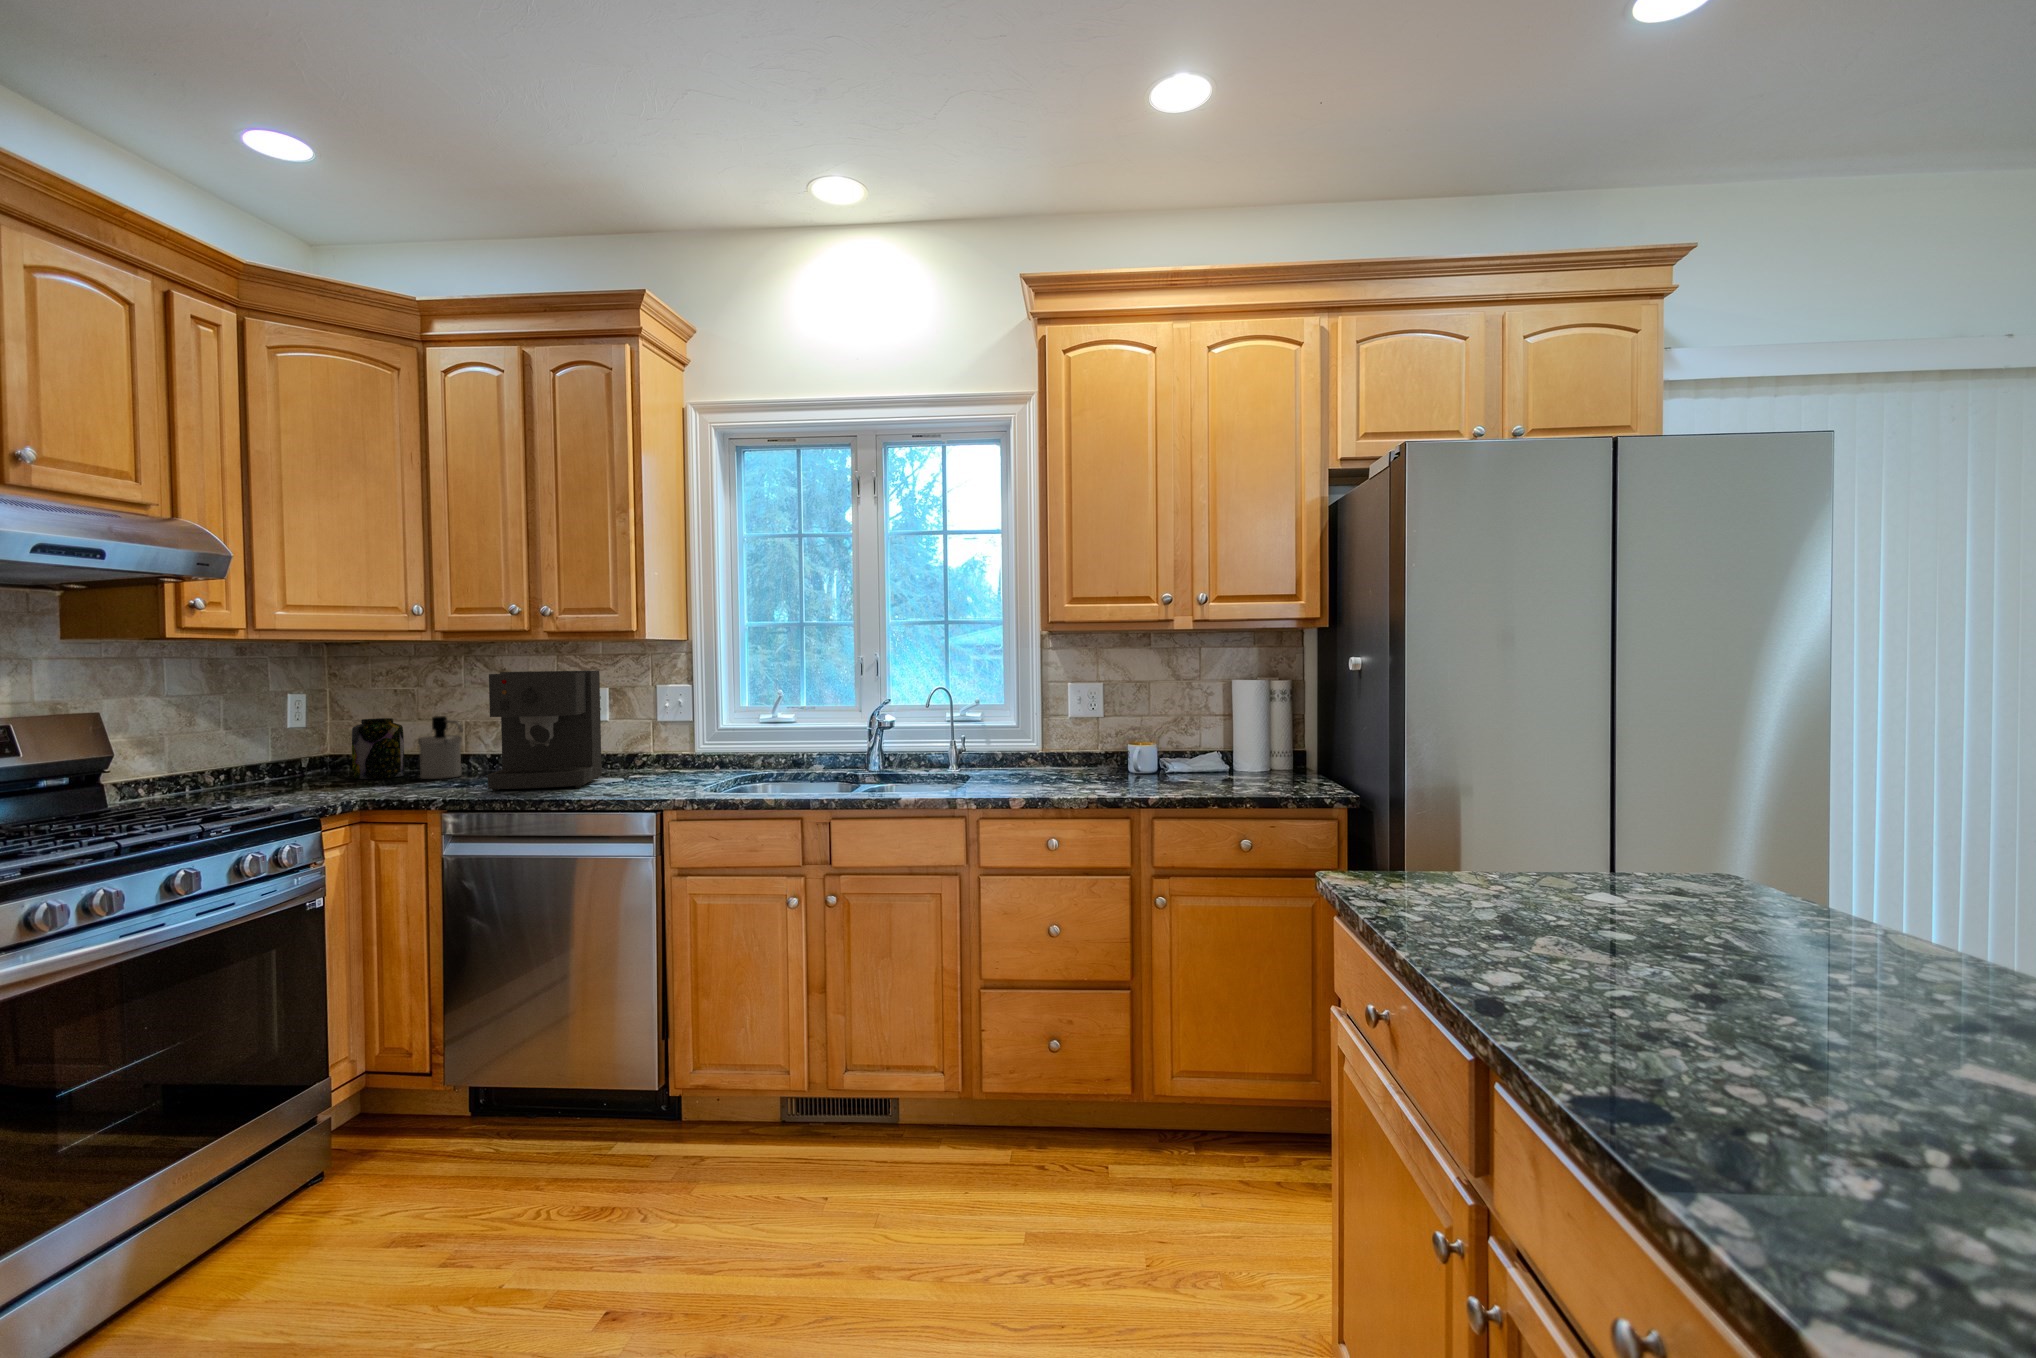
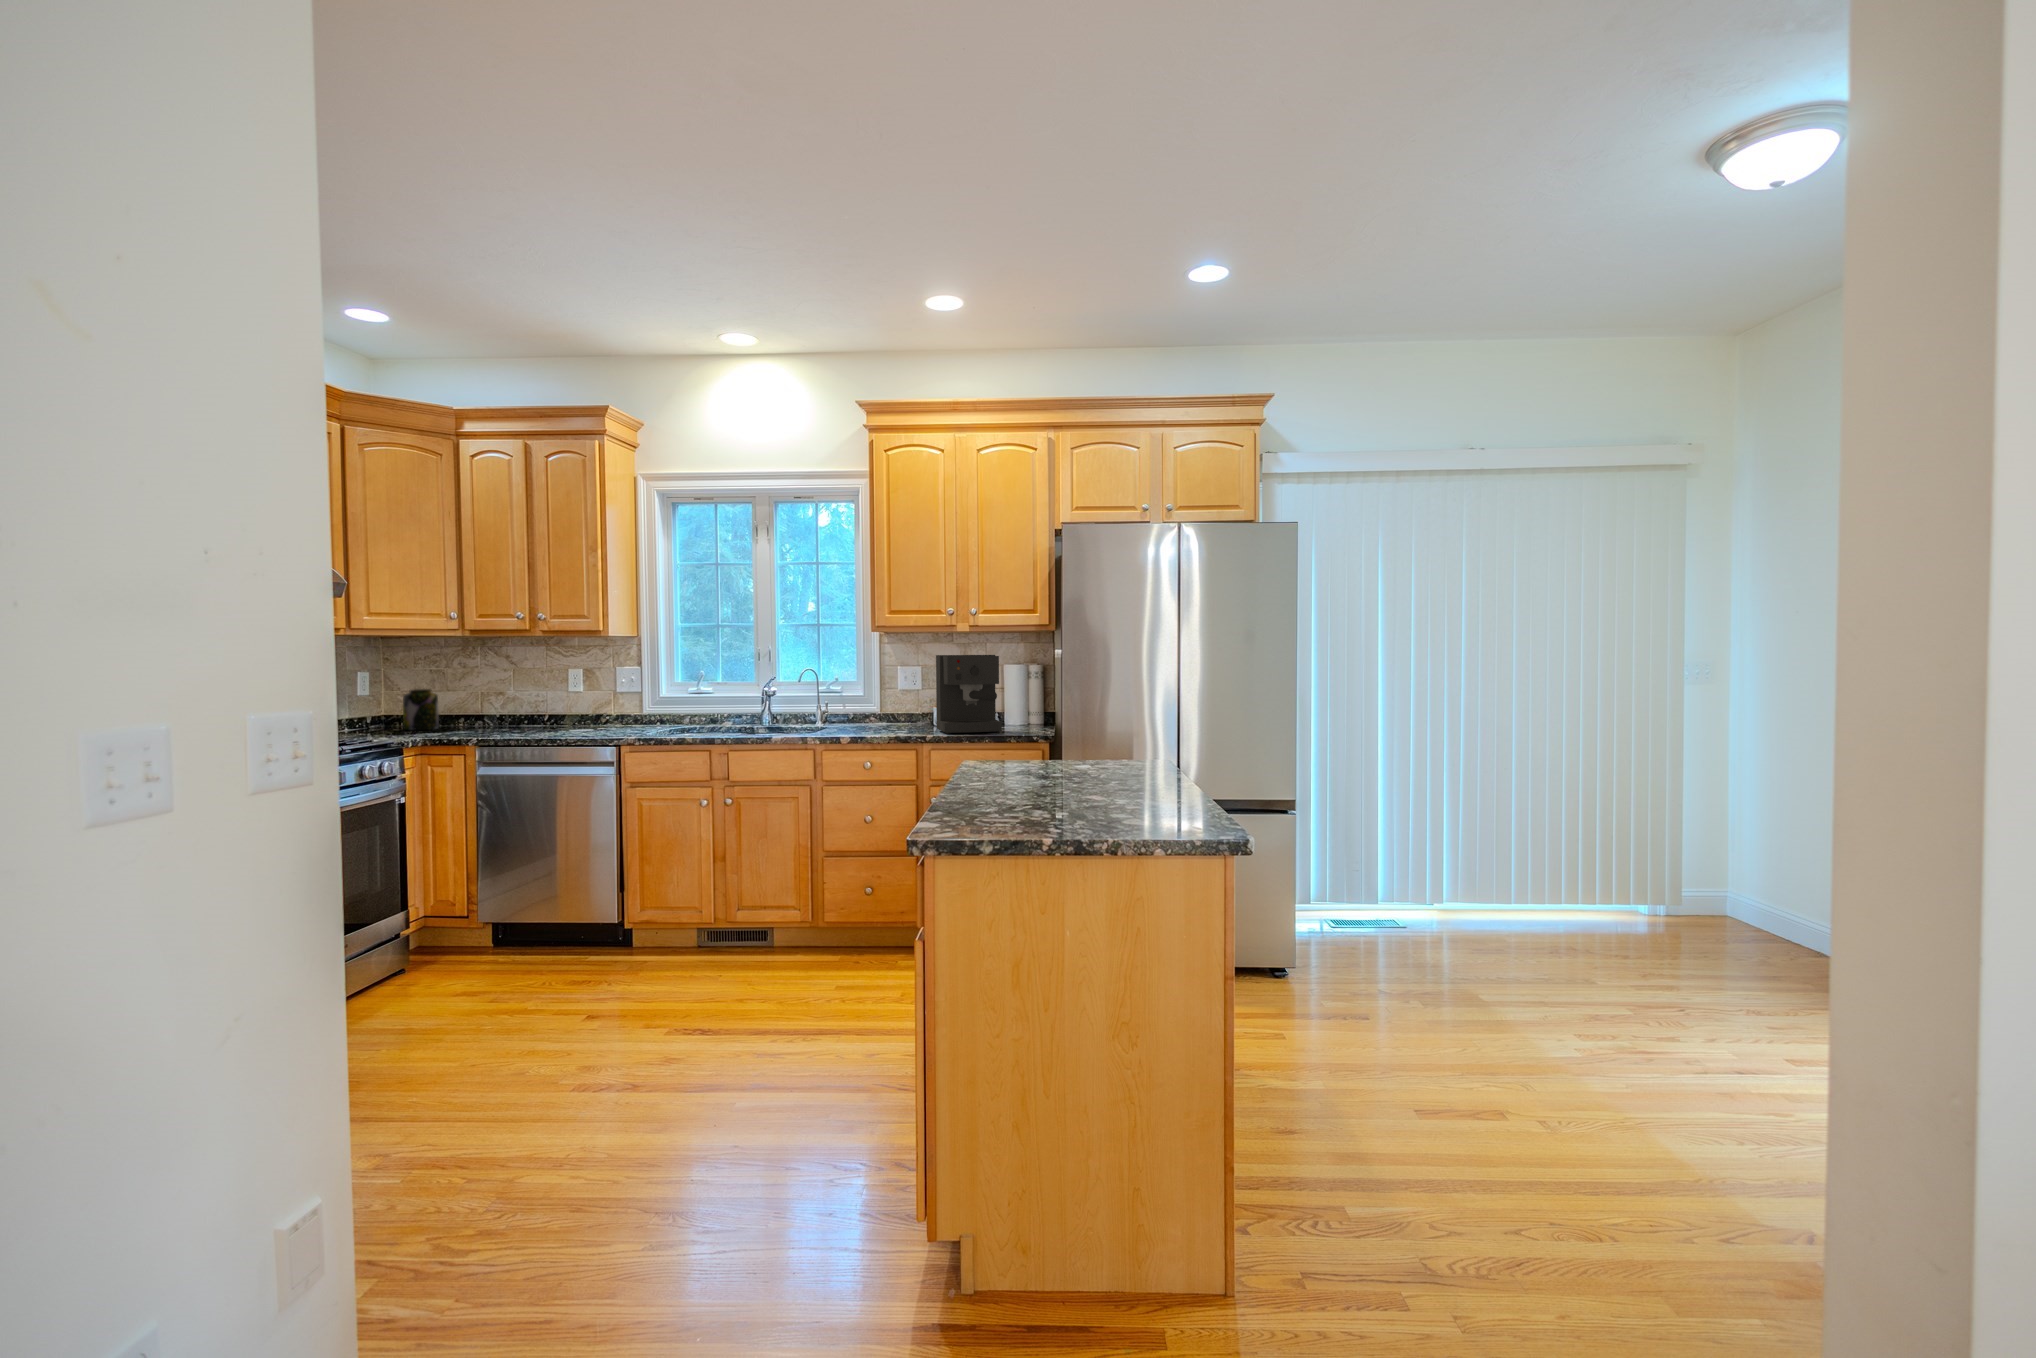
coffee maker: present [488,671,602,791] -> present [936,655,1002,734]
soap dispenser: present [418,716,463,779] -> none [450,688,482,730]

